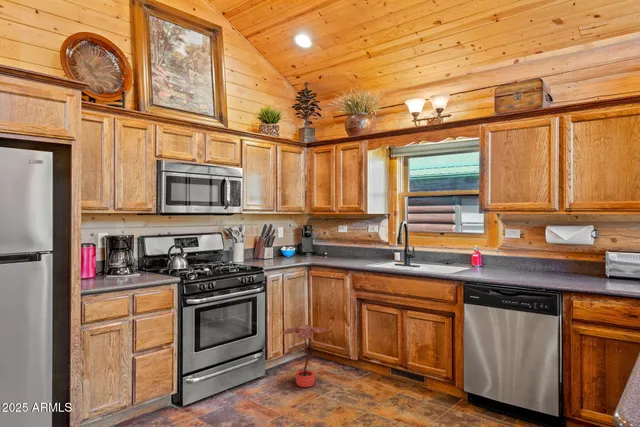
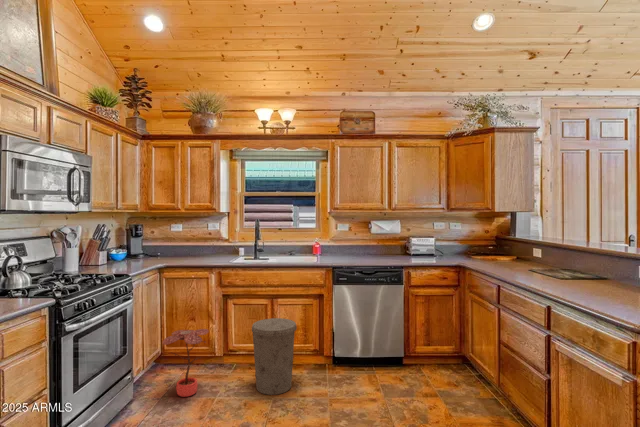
trash can: none [357,329,405,411] -> present [252,318,297,395]

